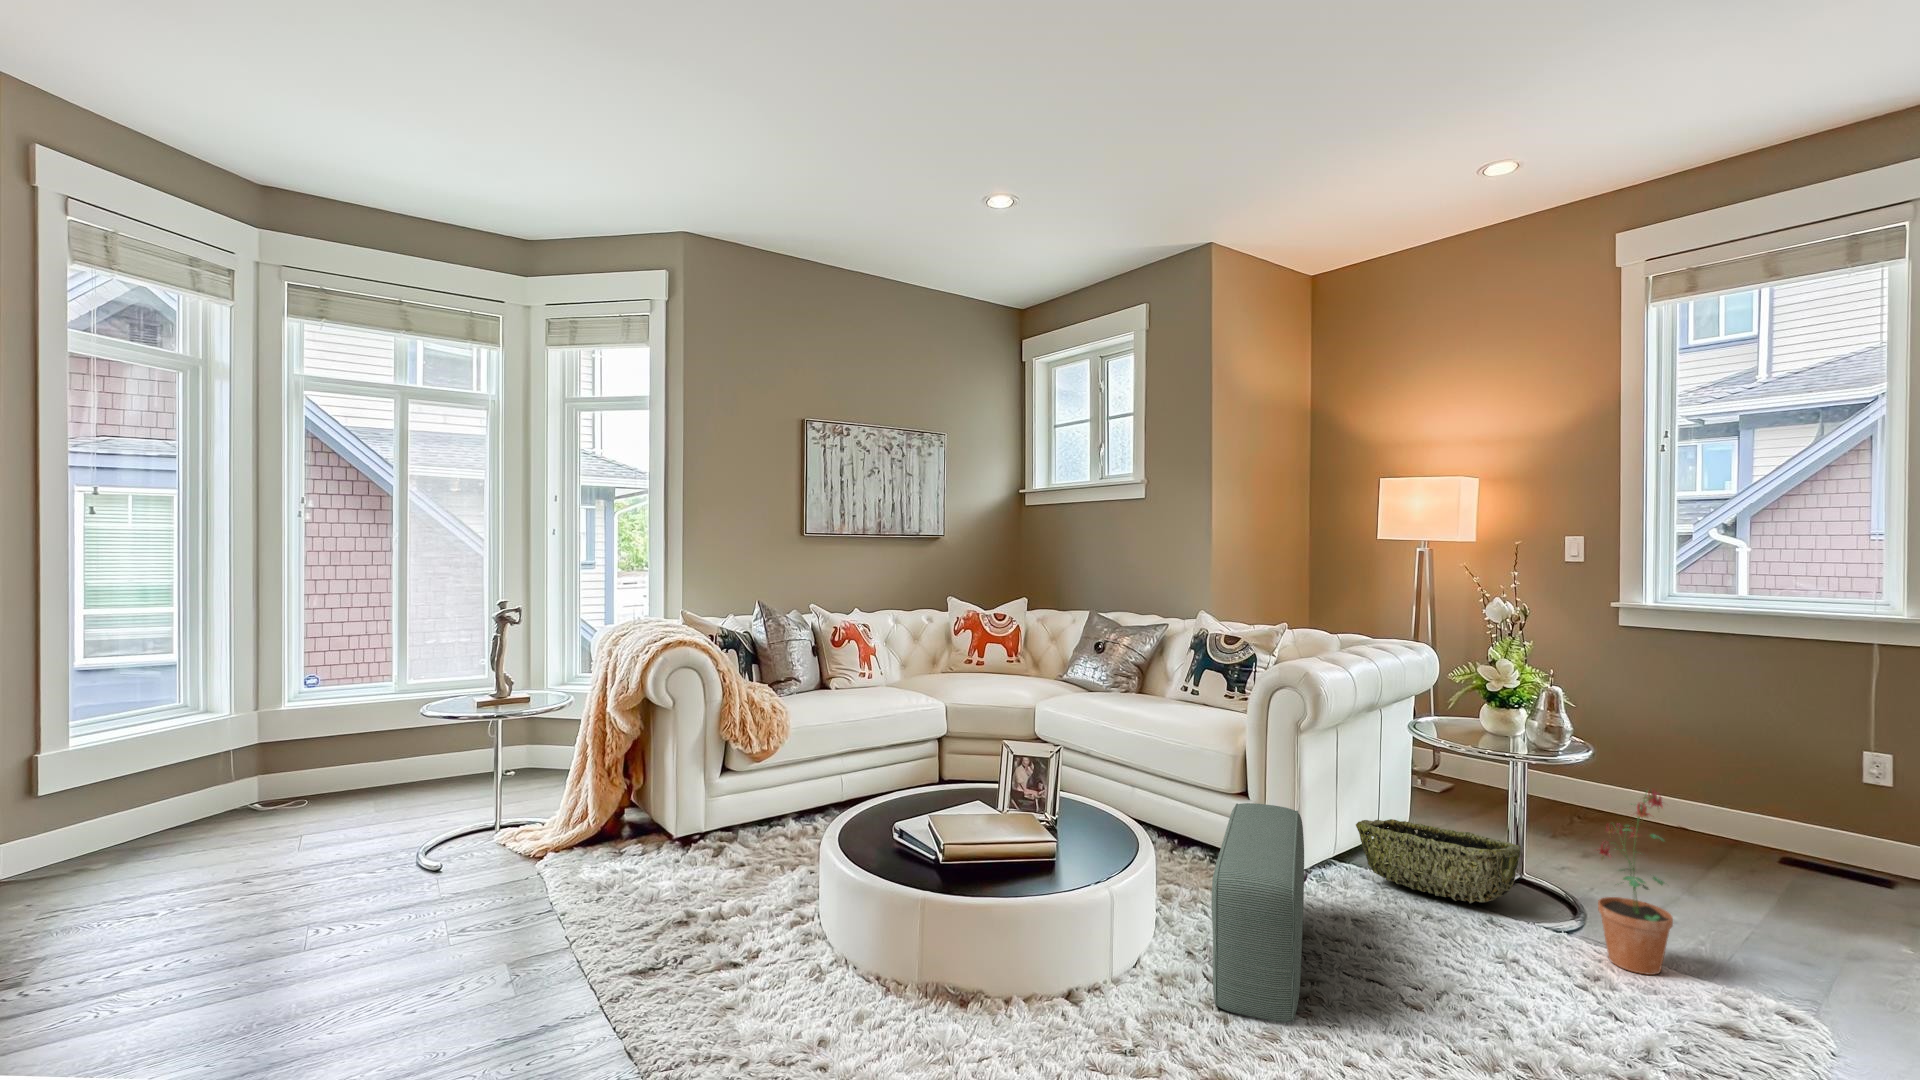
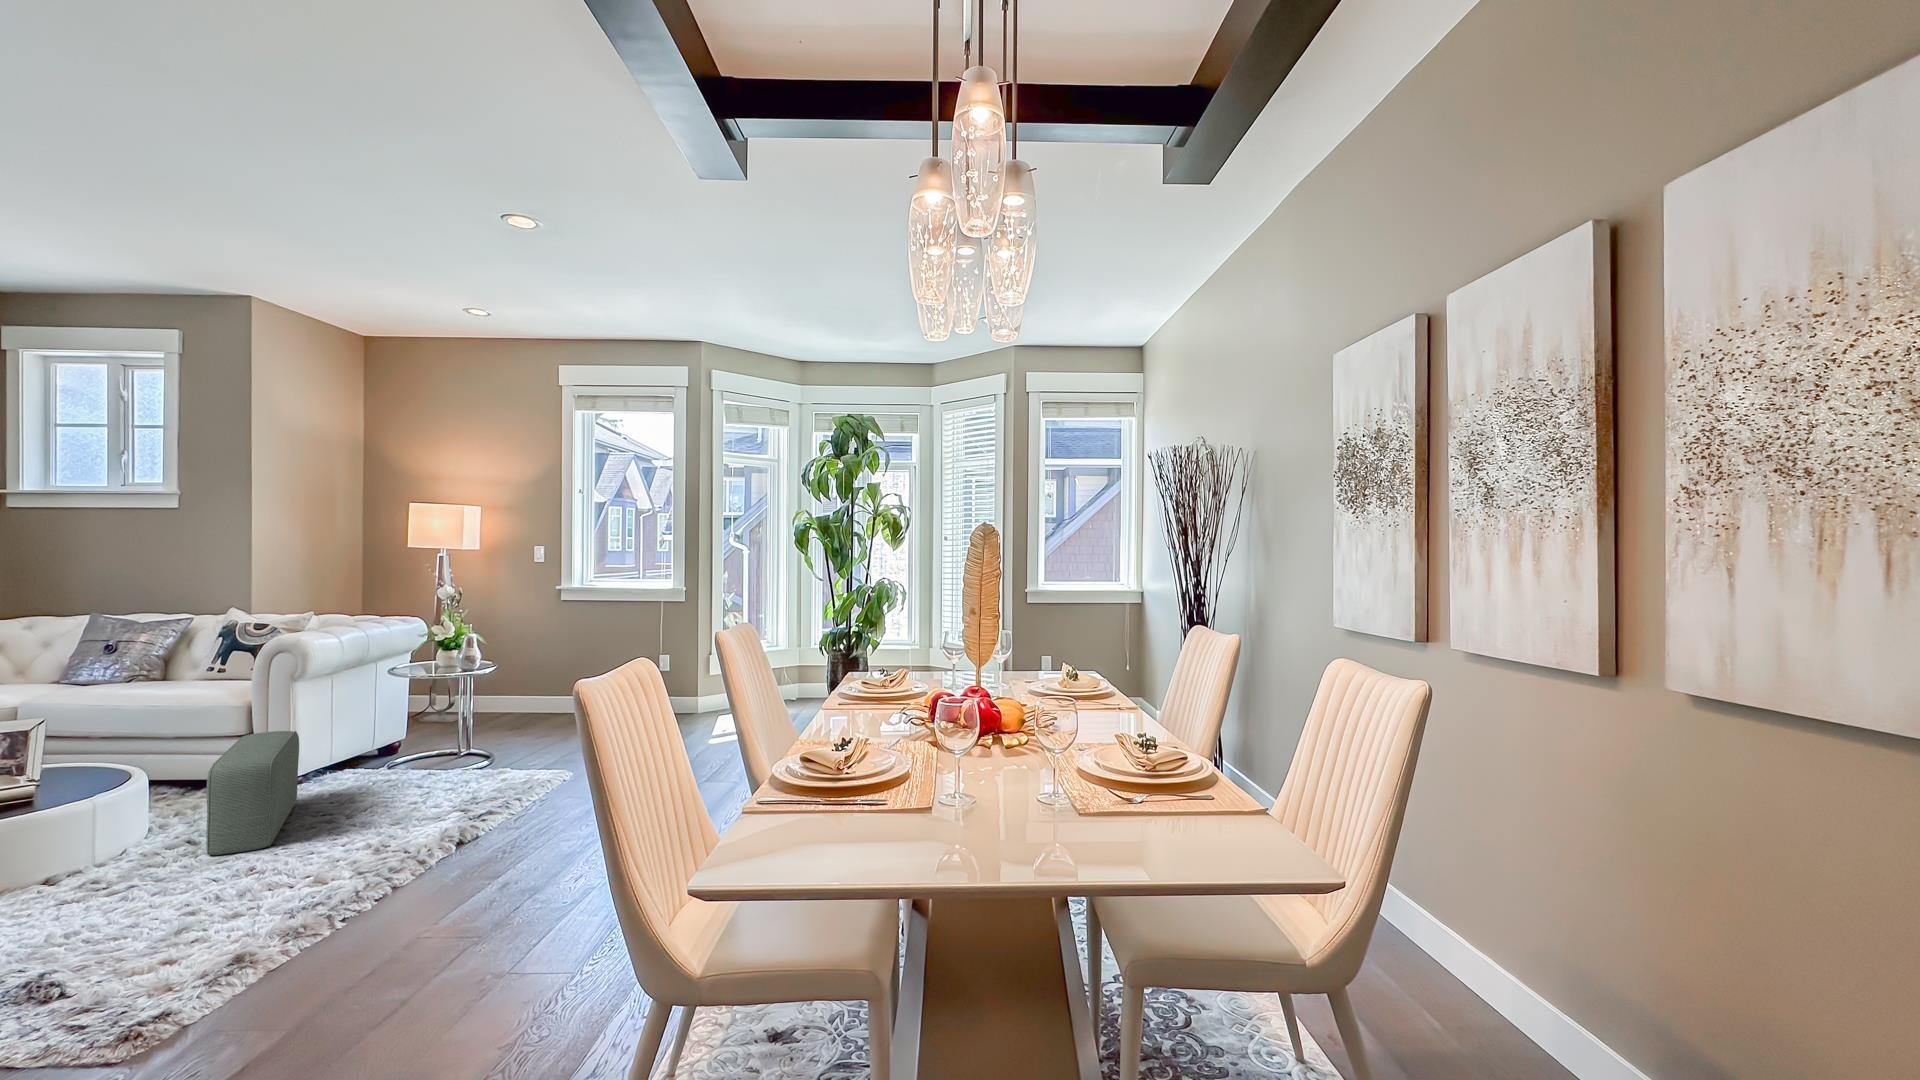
potted plant: present [1598,789,1673,975] -> none [488,681,529,778]
woven basket: present [1356,819,1520,903] -> none [353,731,464,772]

